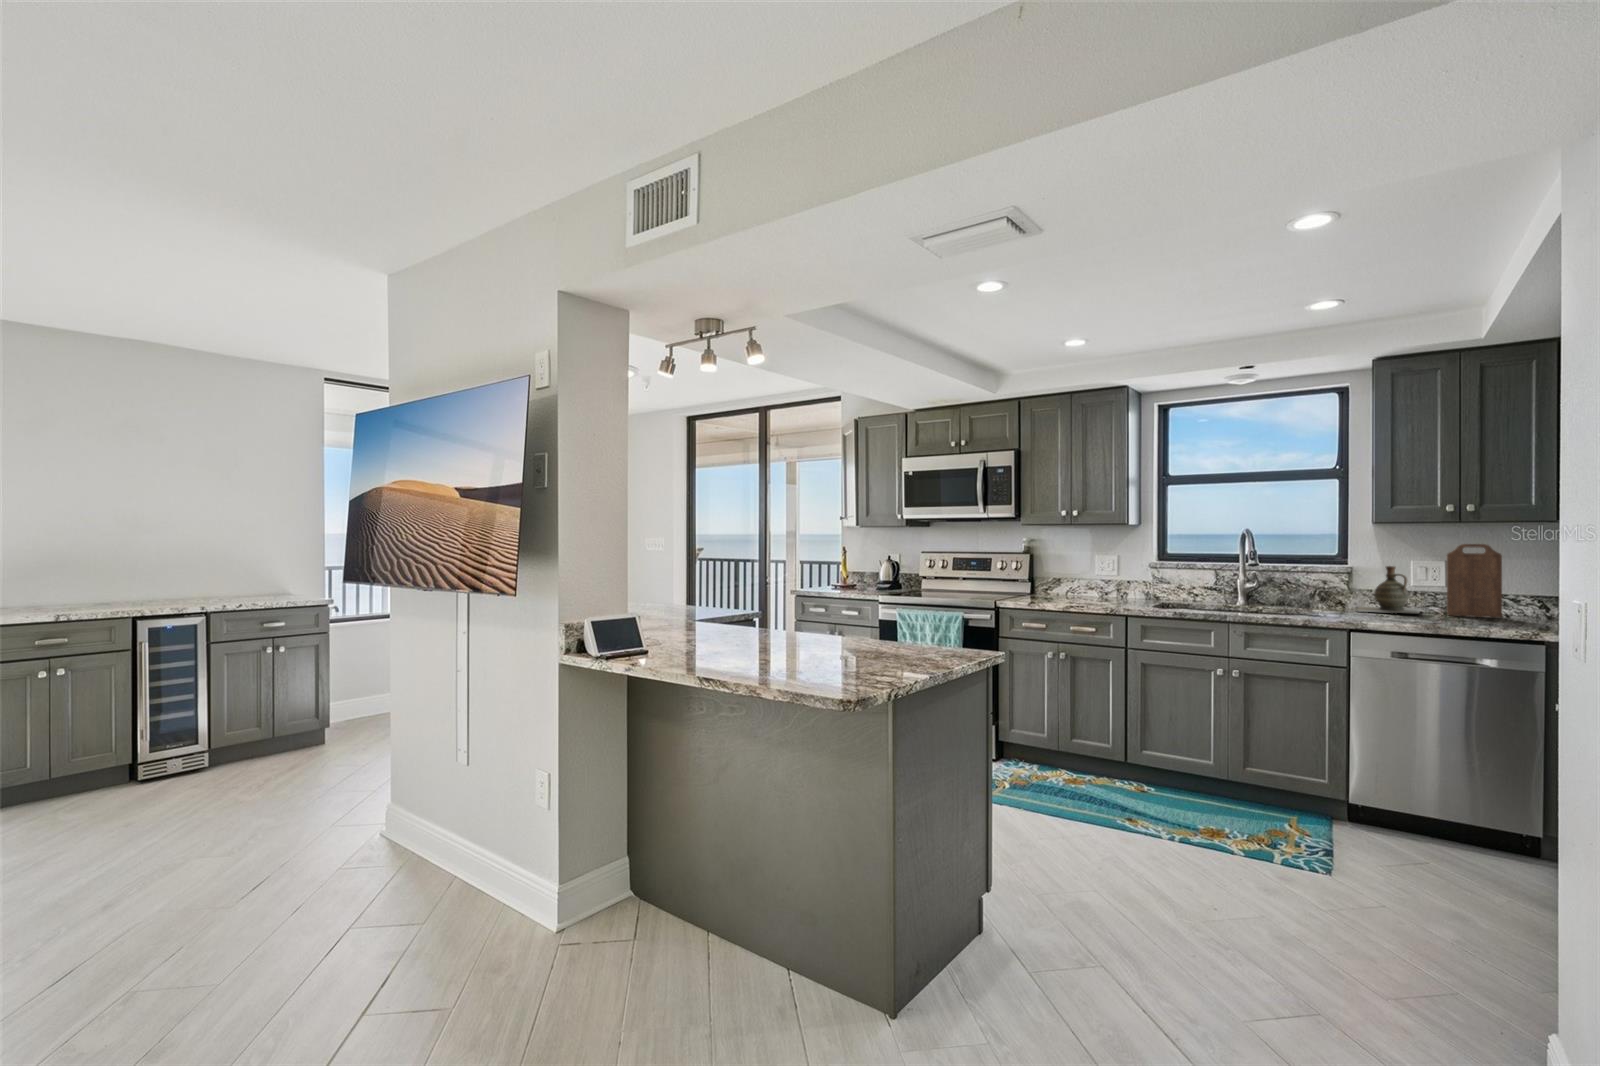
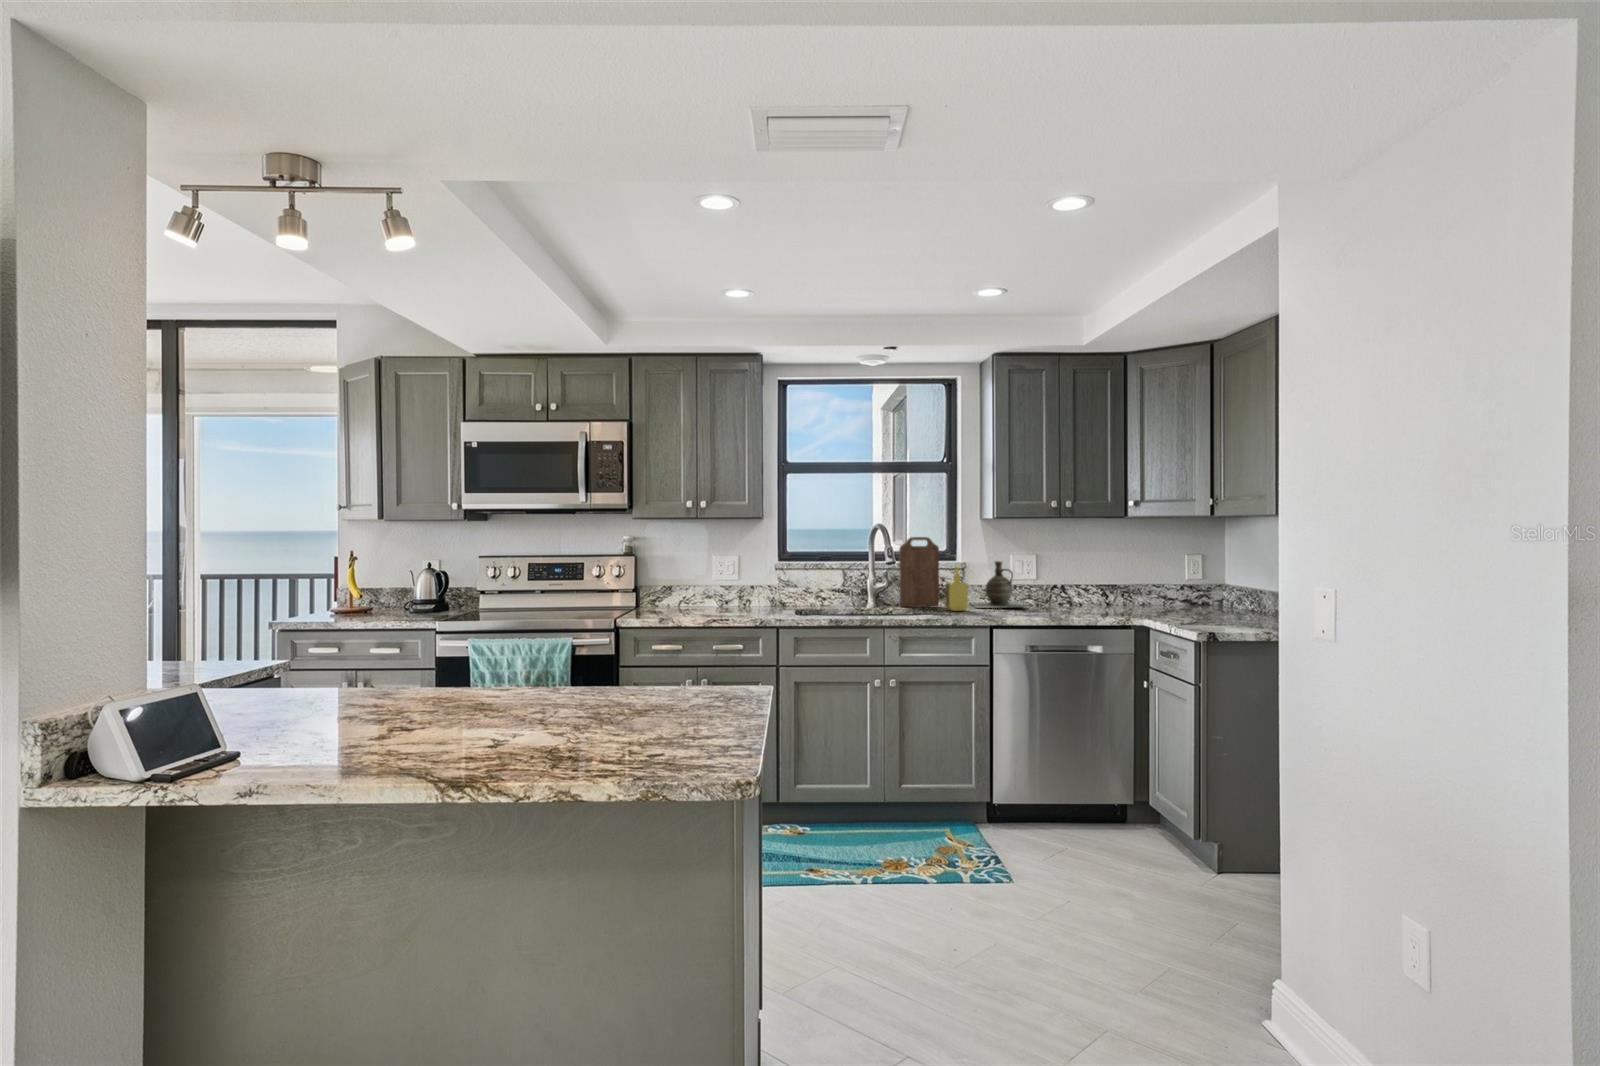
cutting board: present [1447,544,1502,618] -> present [899,537,939,607]
soap dispenser: none [1317,569,1341,613] -> present [946,566,968,611]

